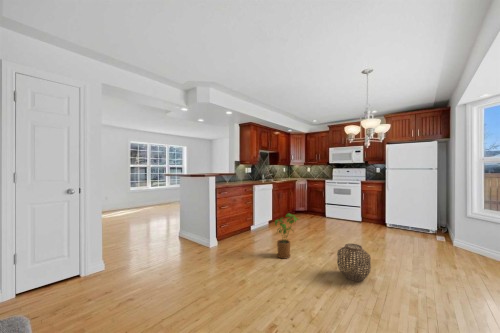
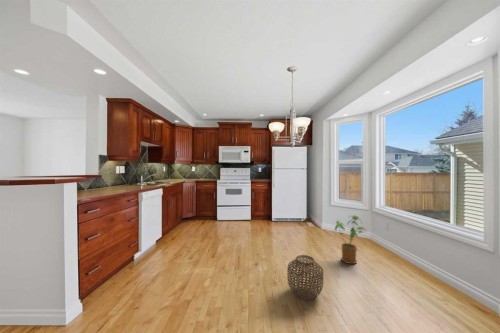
house plant: present [275,213,298,258] -> present [335,216,365,264]

